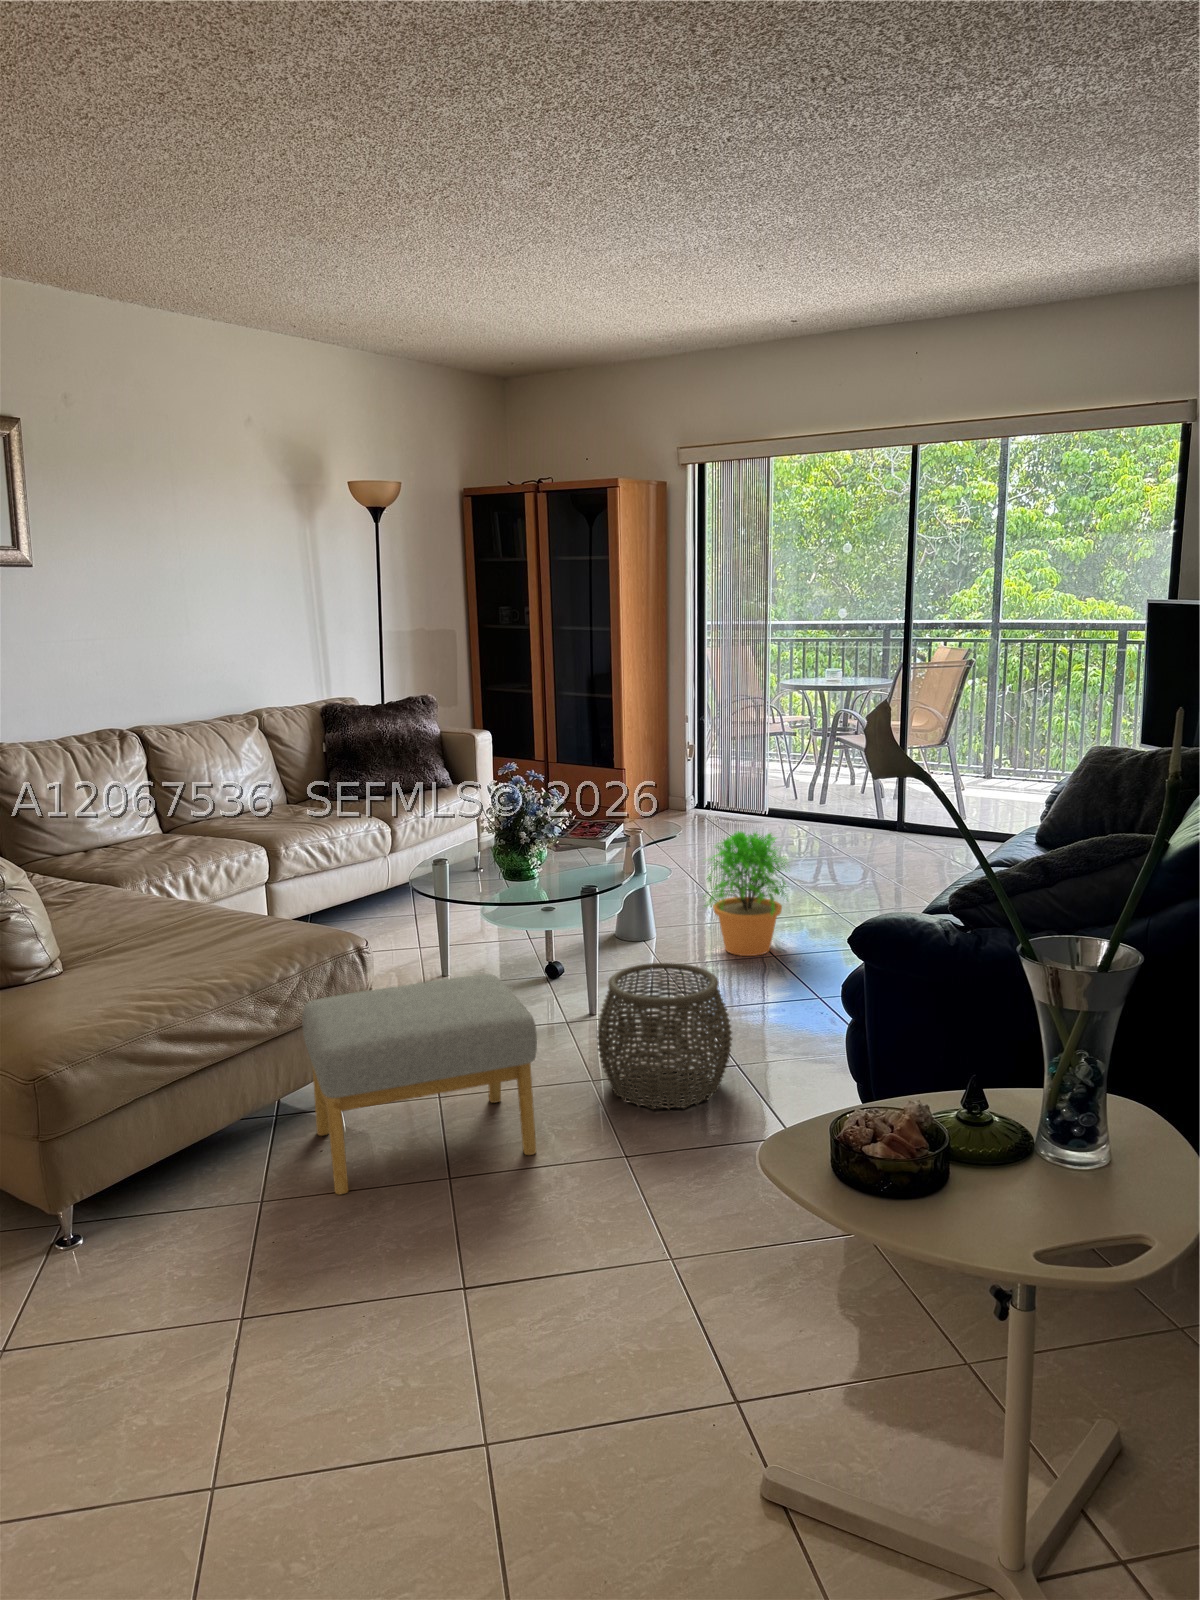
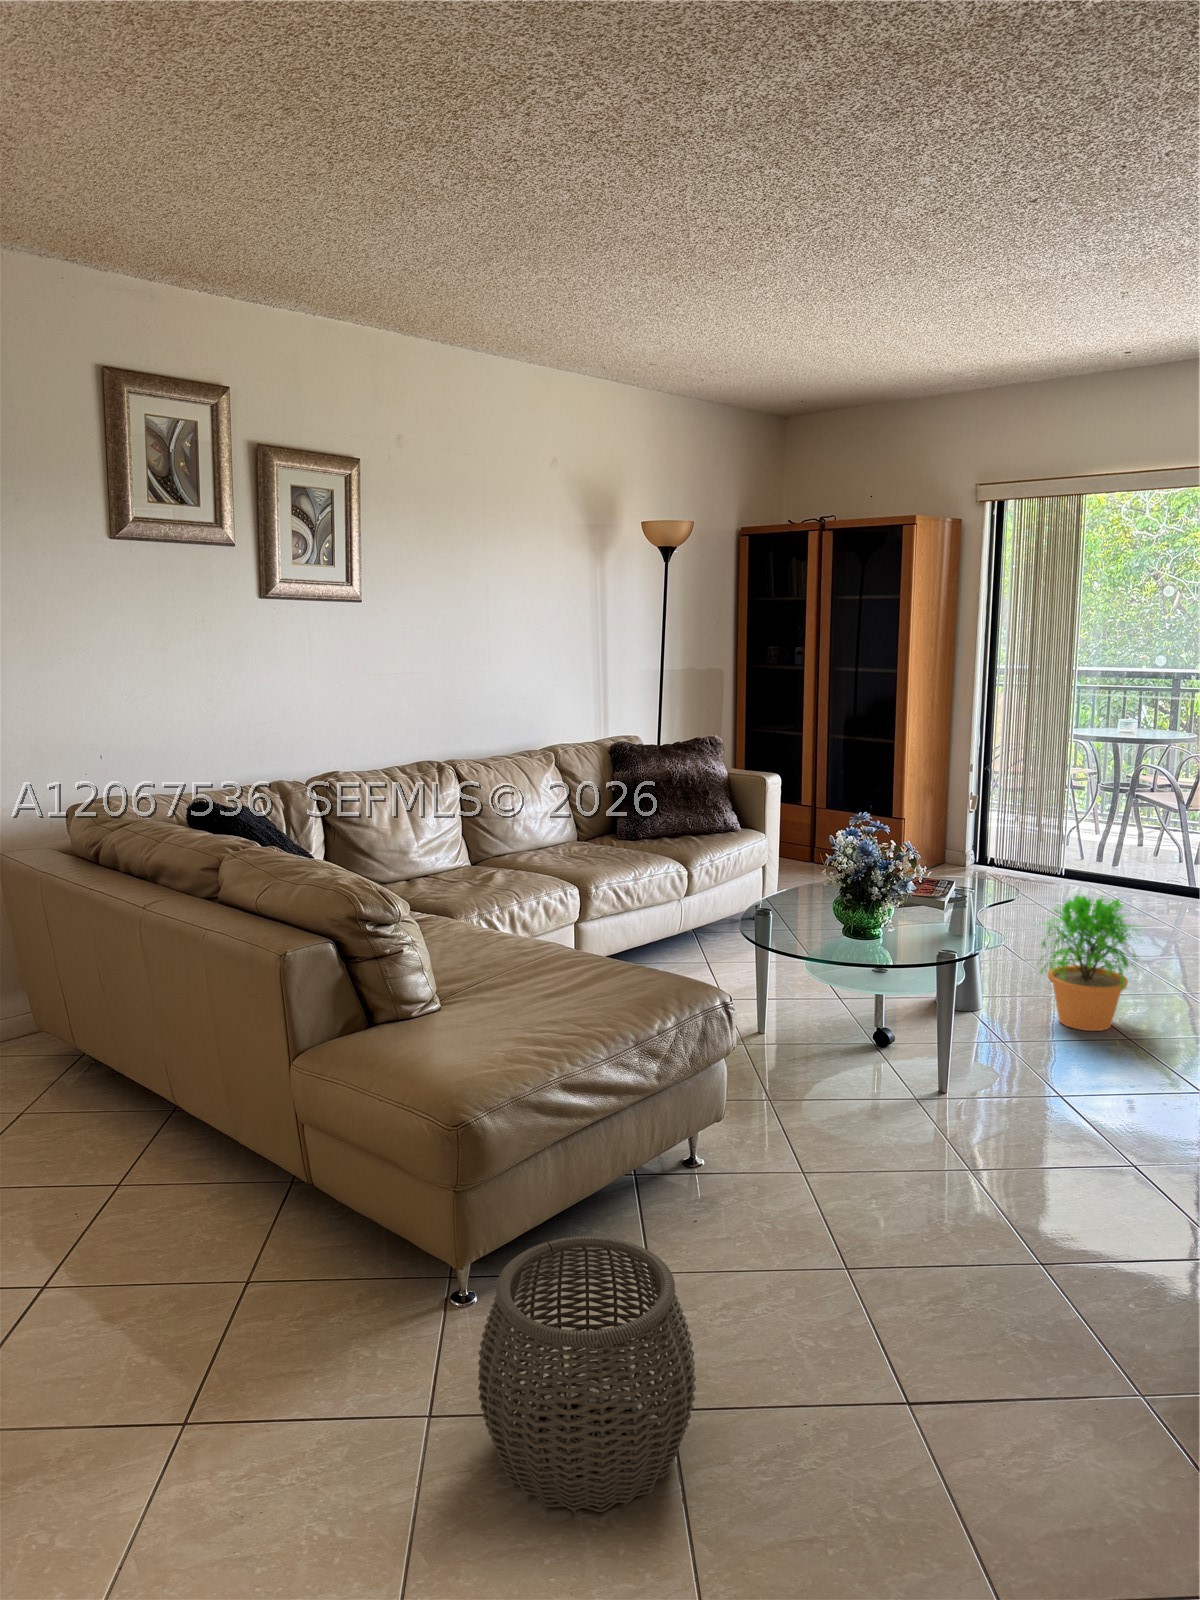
woven basket: present [597,963,732,1109] -> present [478,1236,696,1513]
footstool: present [302,974,537,1195] -> none [677,1041,939,1270]

